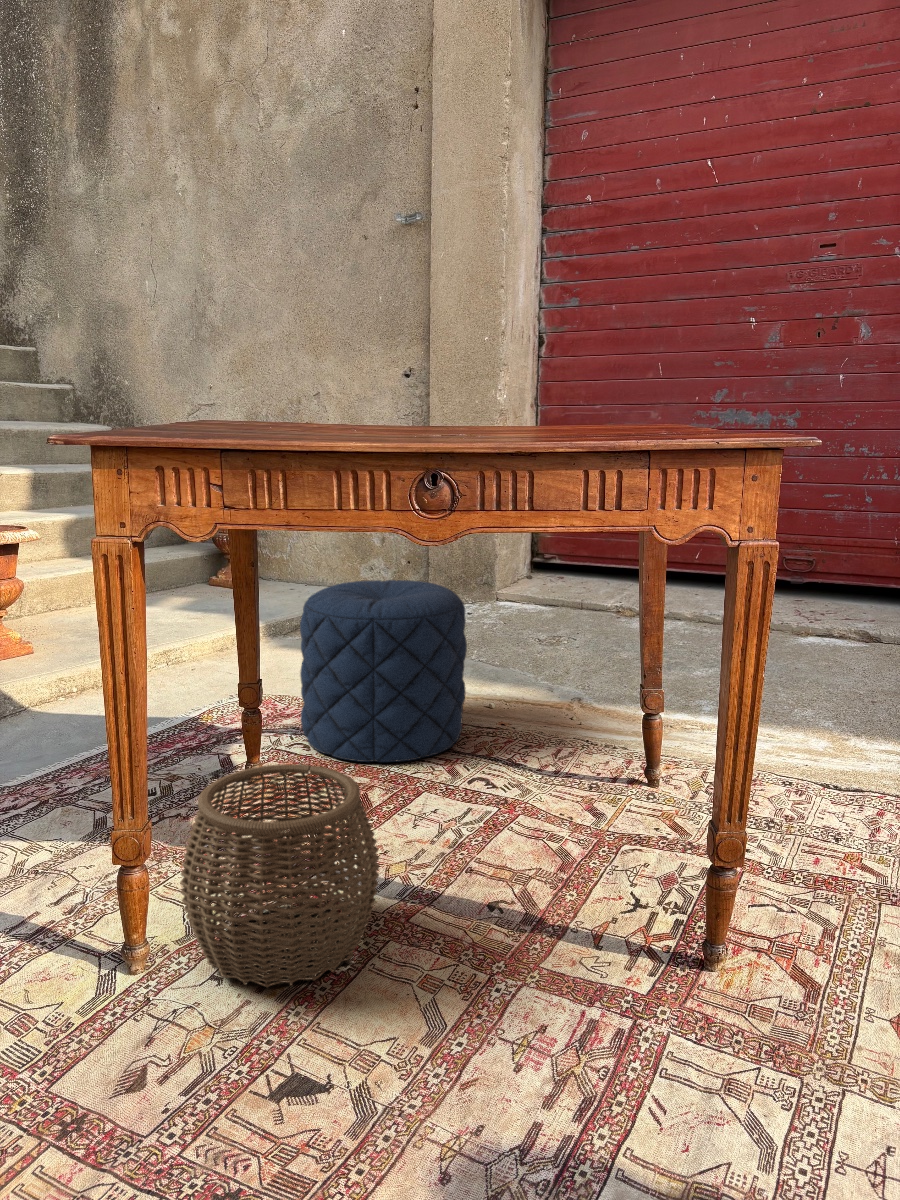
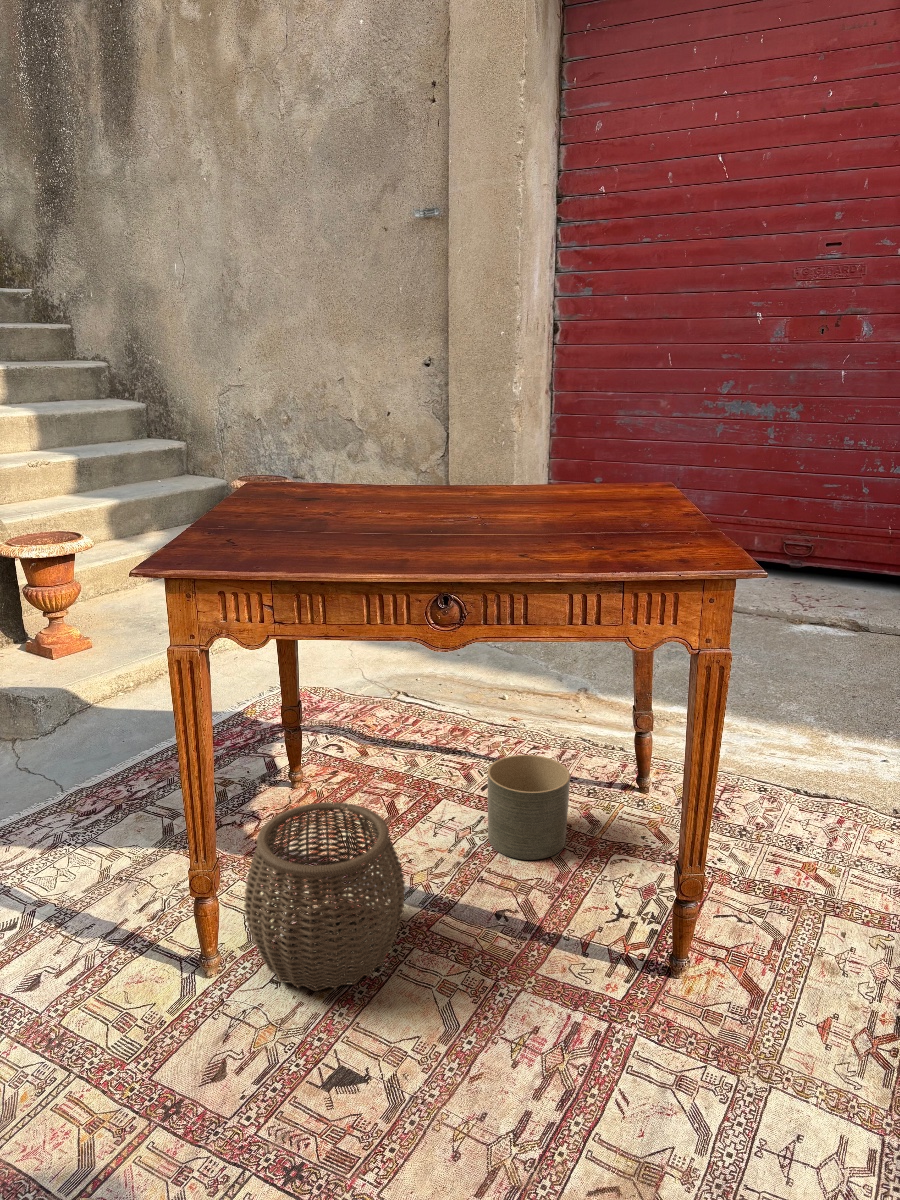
pouf: present [300,580,467,762] -> none [334,597,481,766]
planter: none [477,734,573,851] -> present [488,755,570,860]

